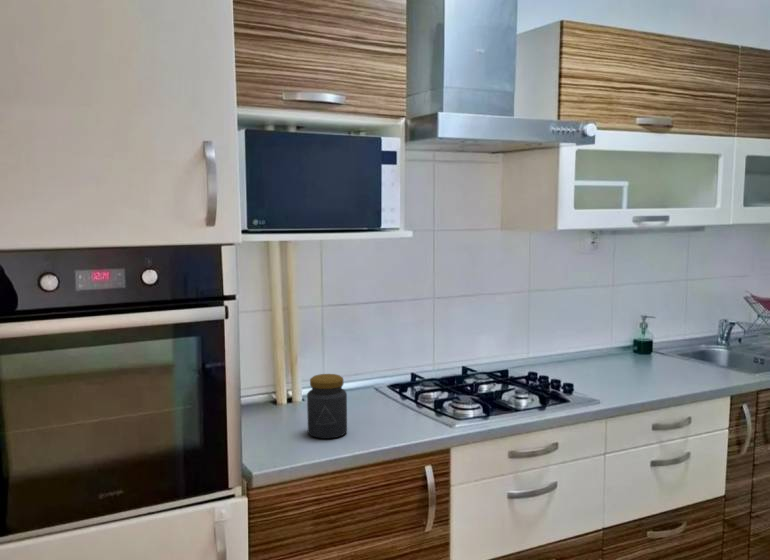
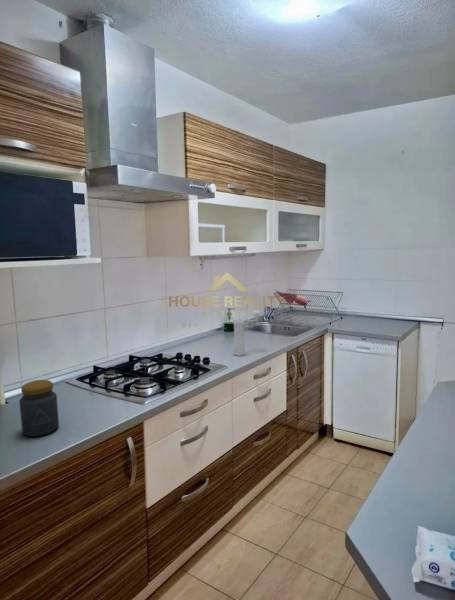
pepper mill: none [624,320,677,390] -> present [233,310,261,356]

